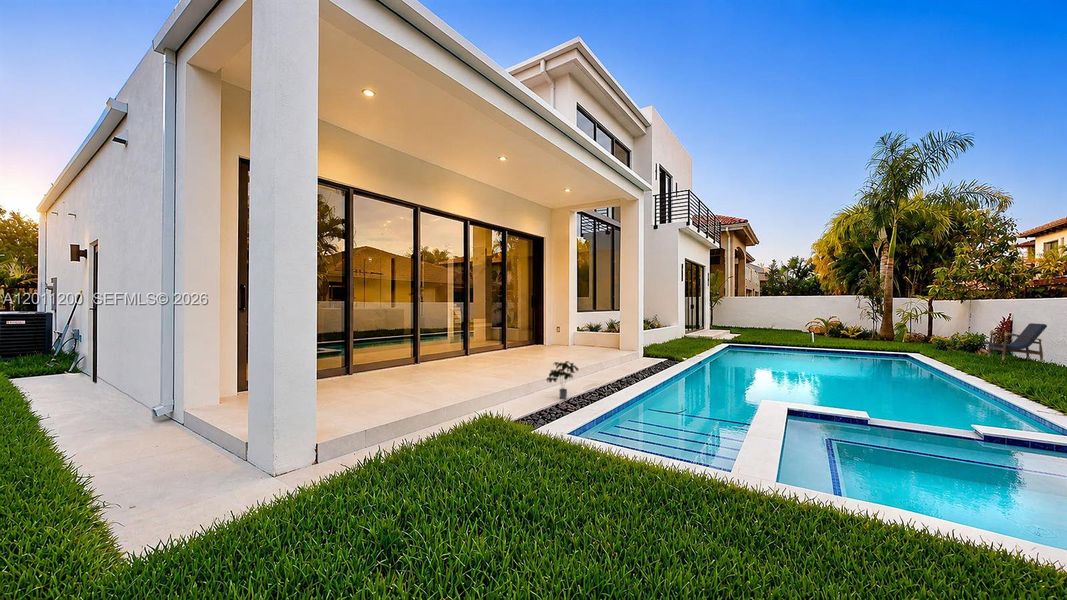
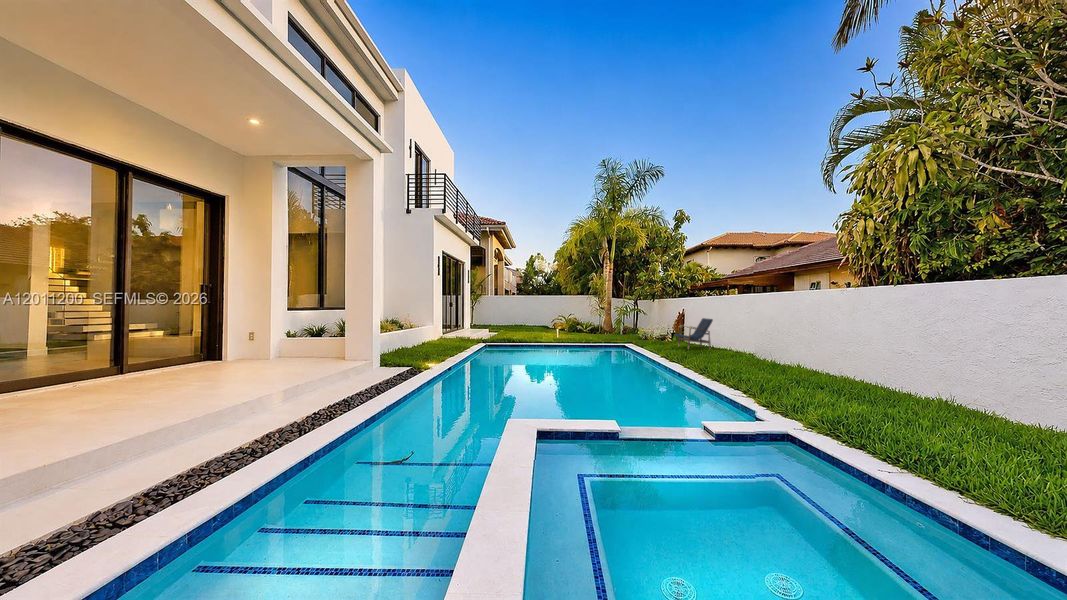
potted plant: present [546,361,578,399] -> none [119,400,207,475]

